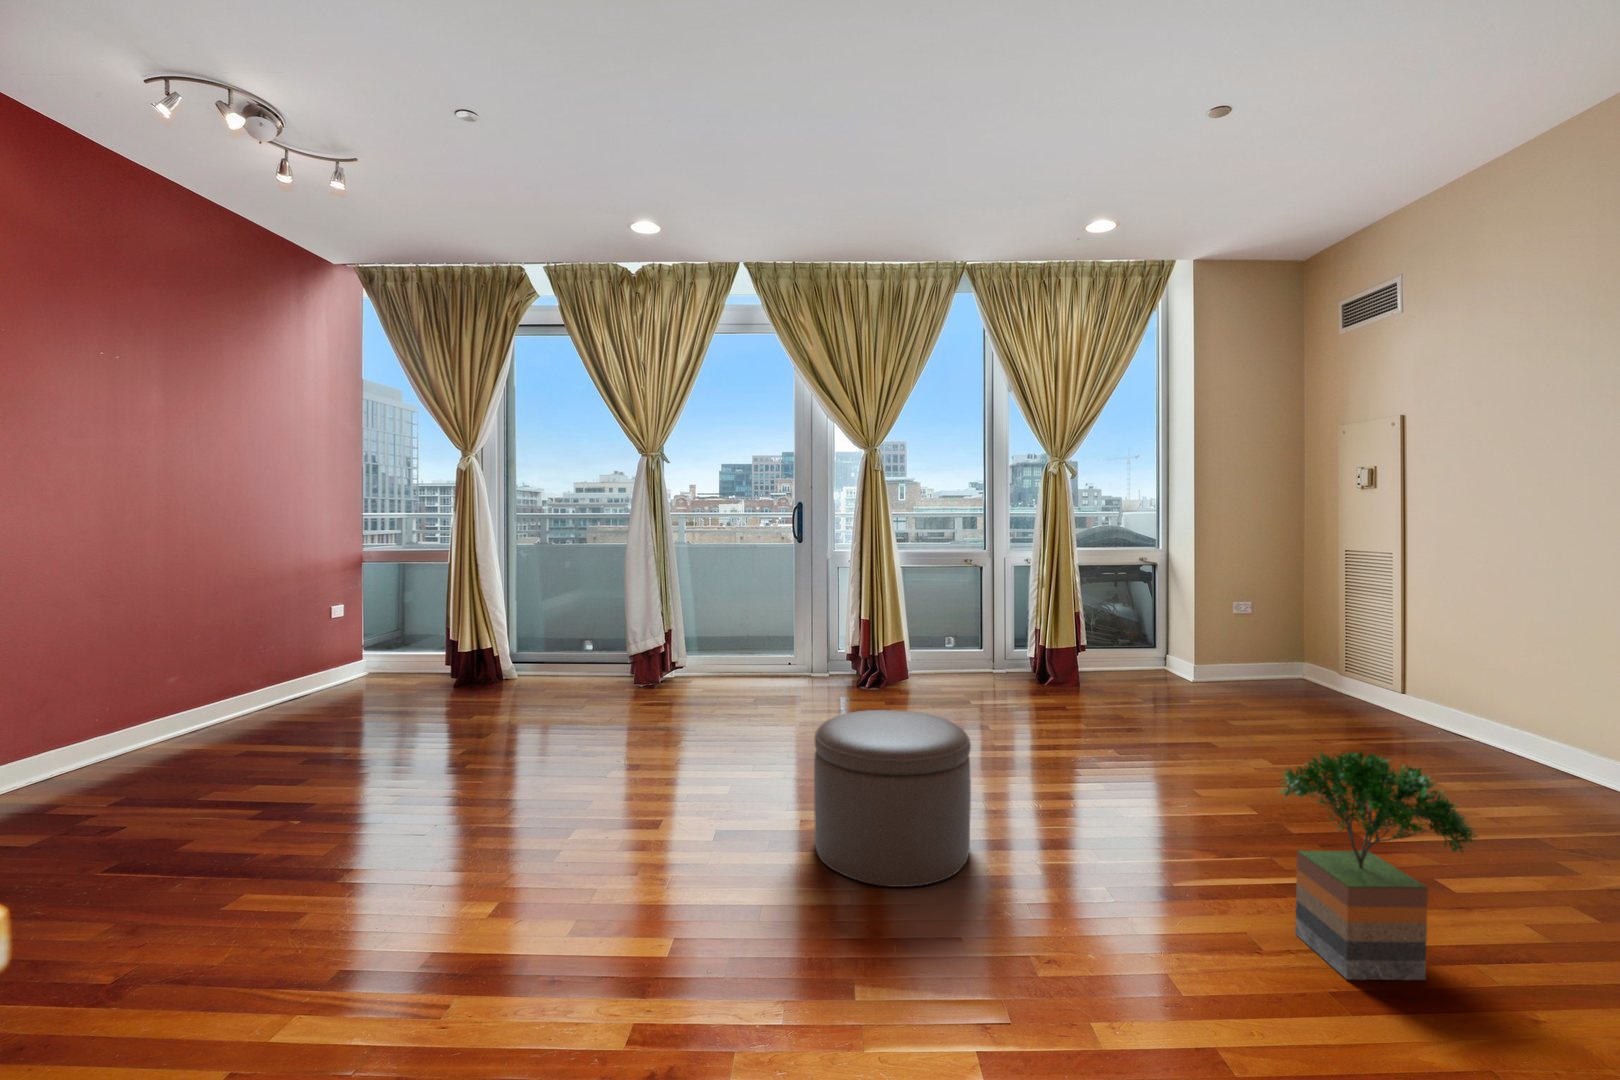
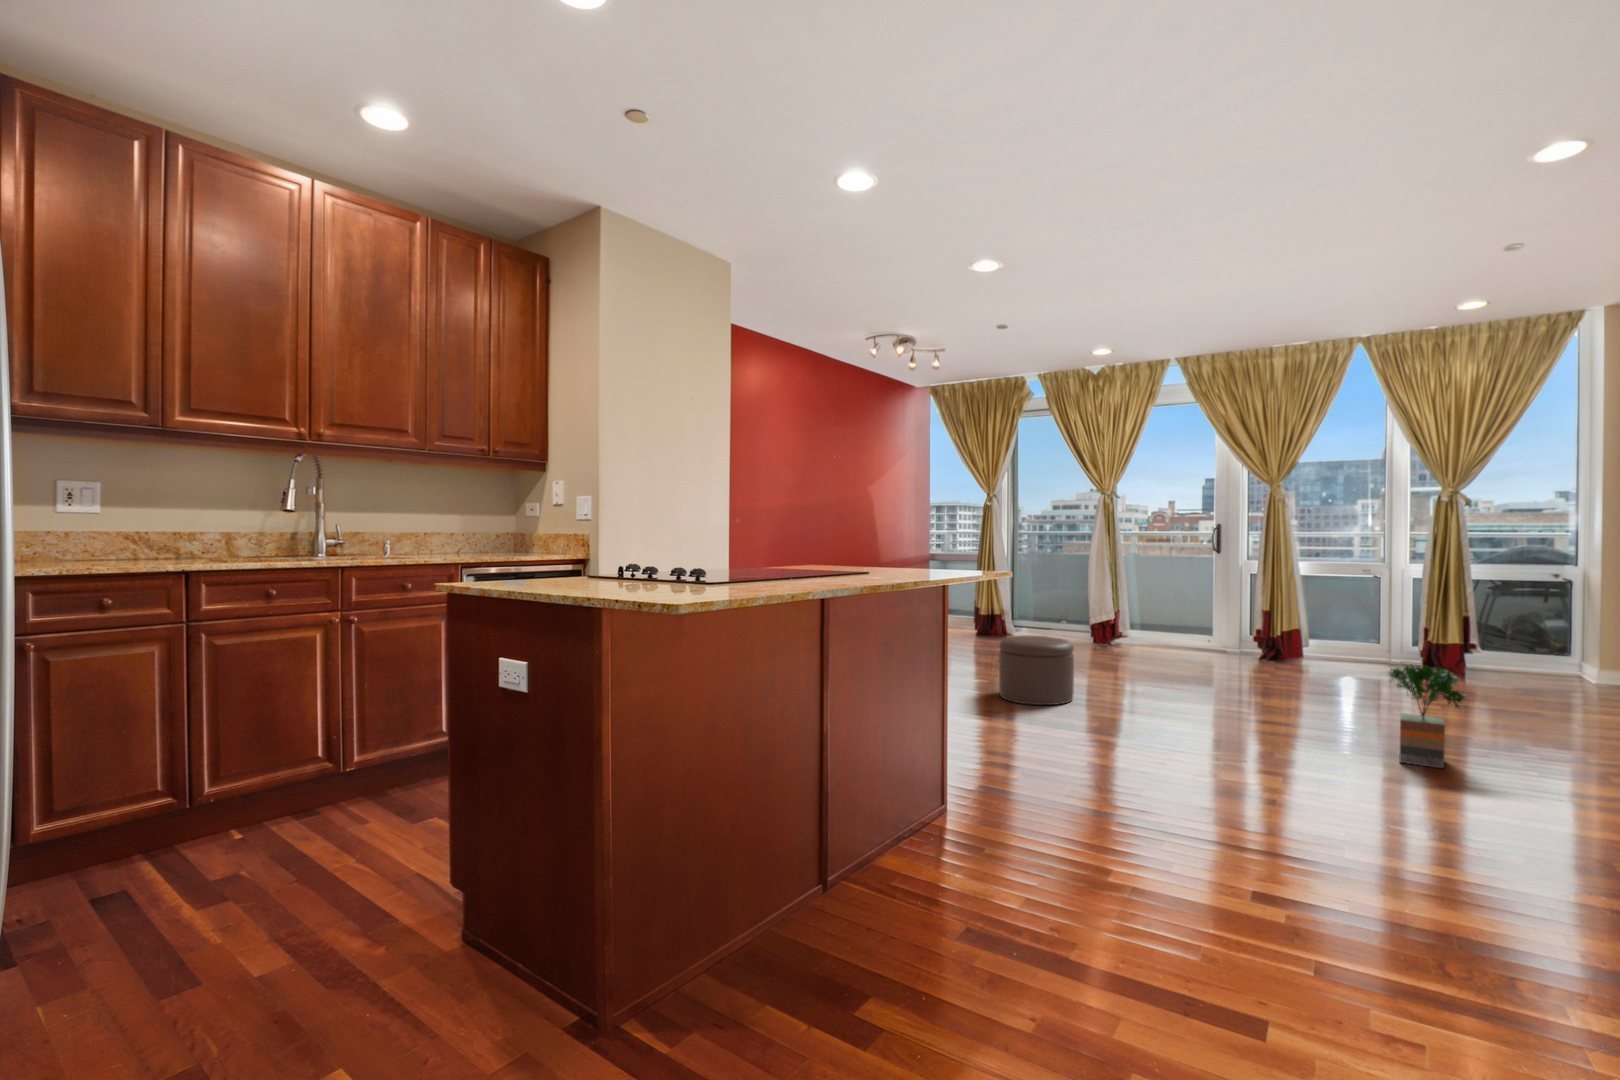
ottoman: present [814,710,971,887] -> present [999,636,1074,705]

